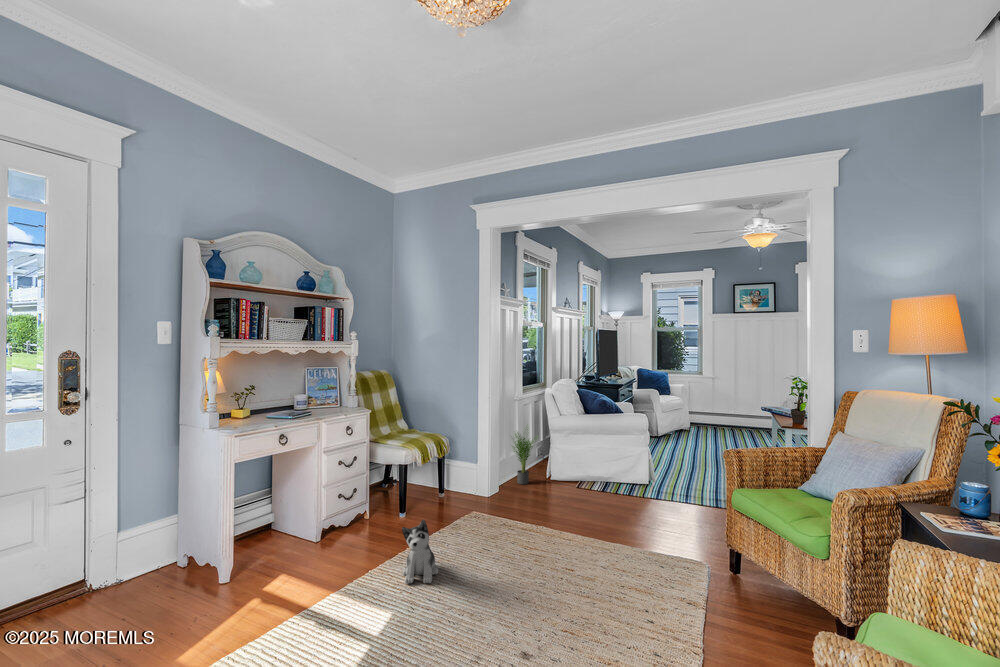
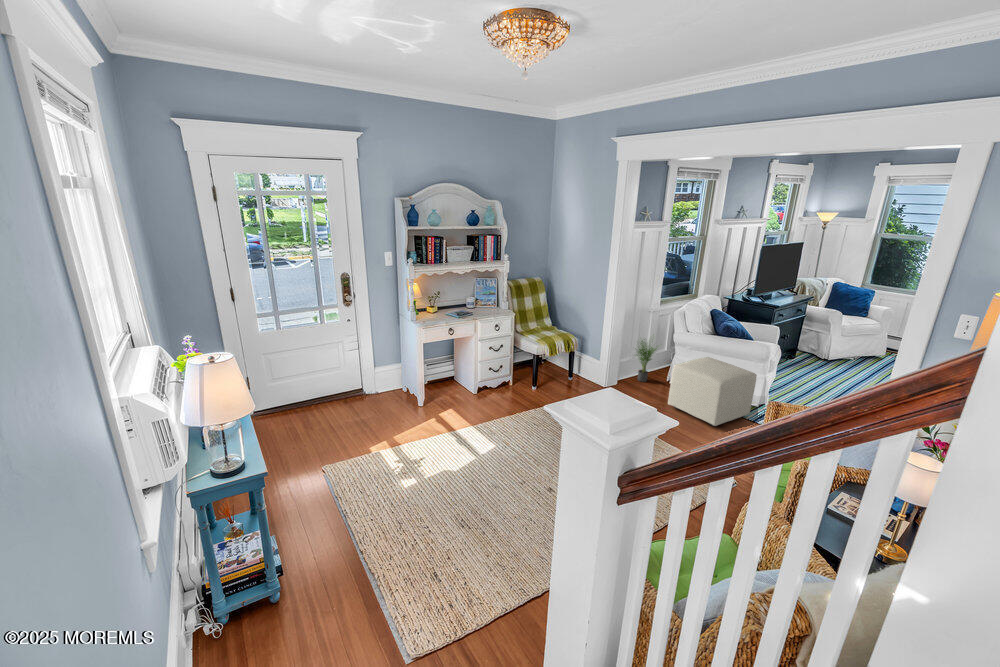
ottoman: none [573,438,656,514] -> present [668,357,757,426]
plush toy: present [402,520,438,583] -> none [511,398,535,436]

